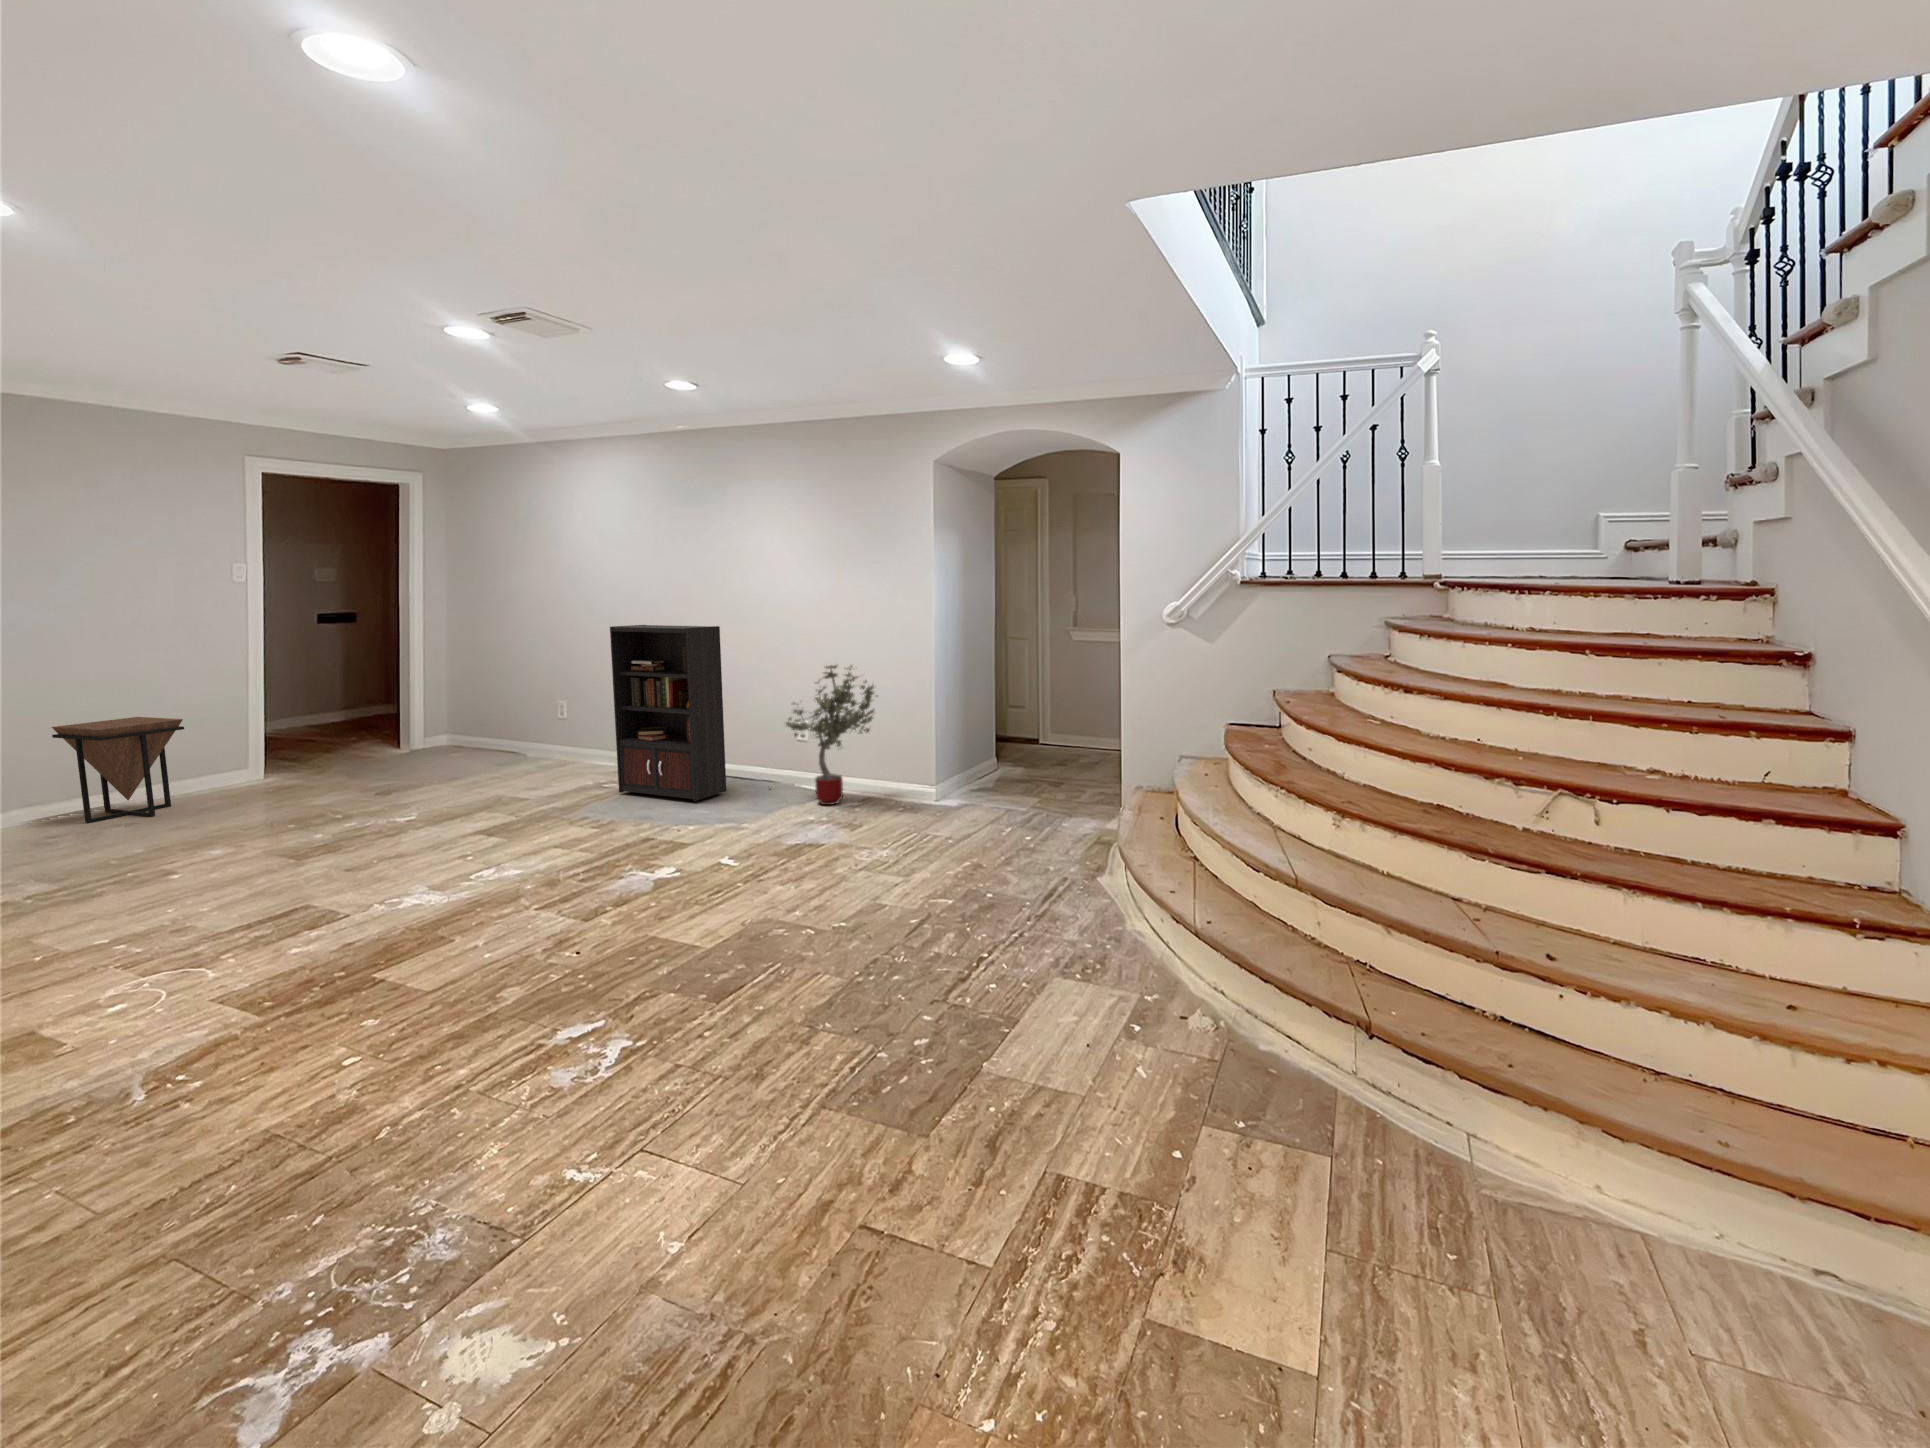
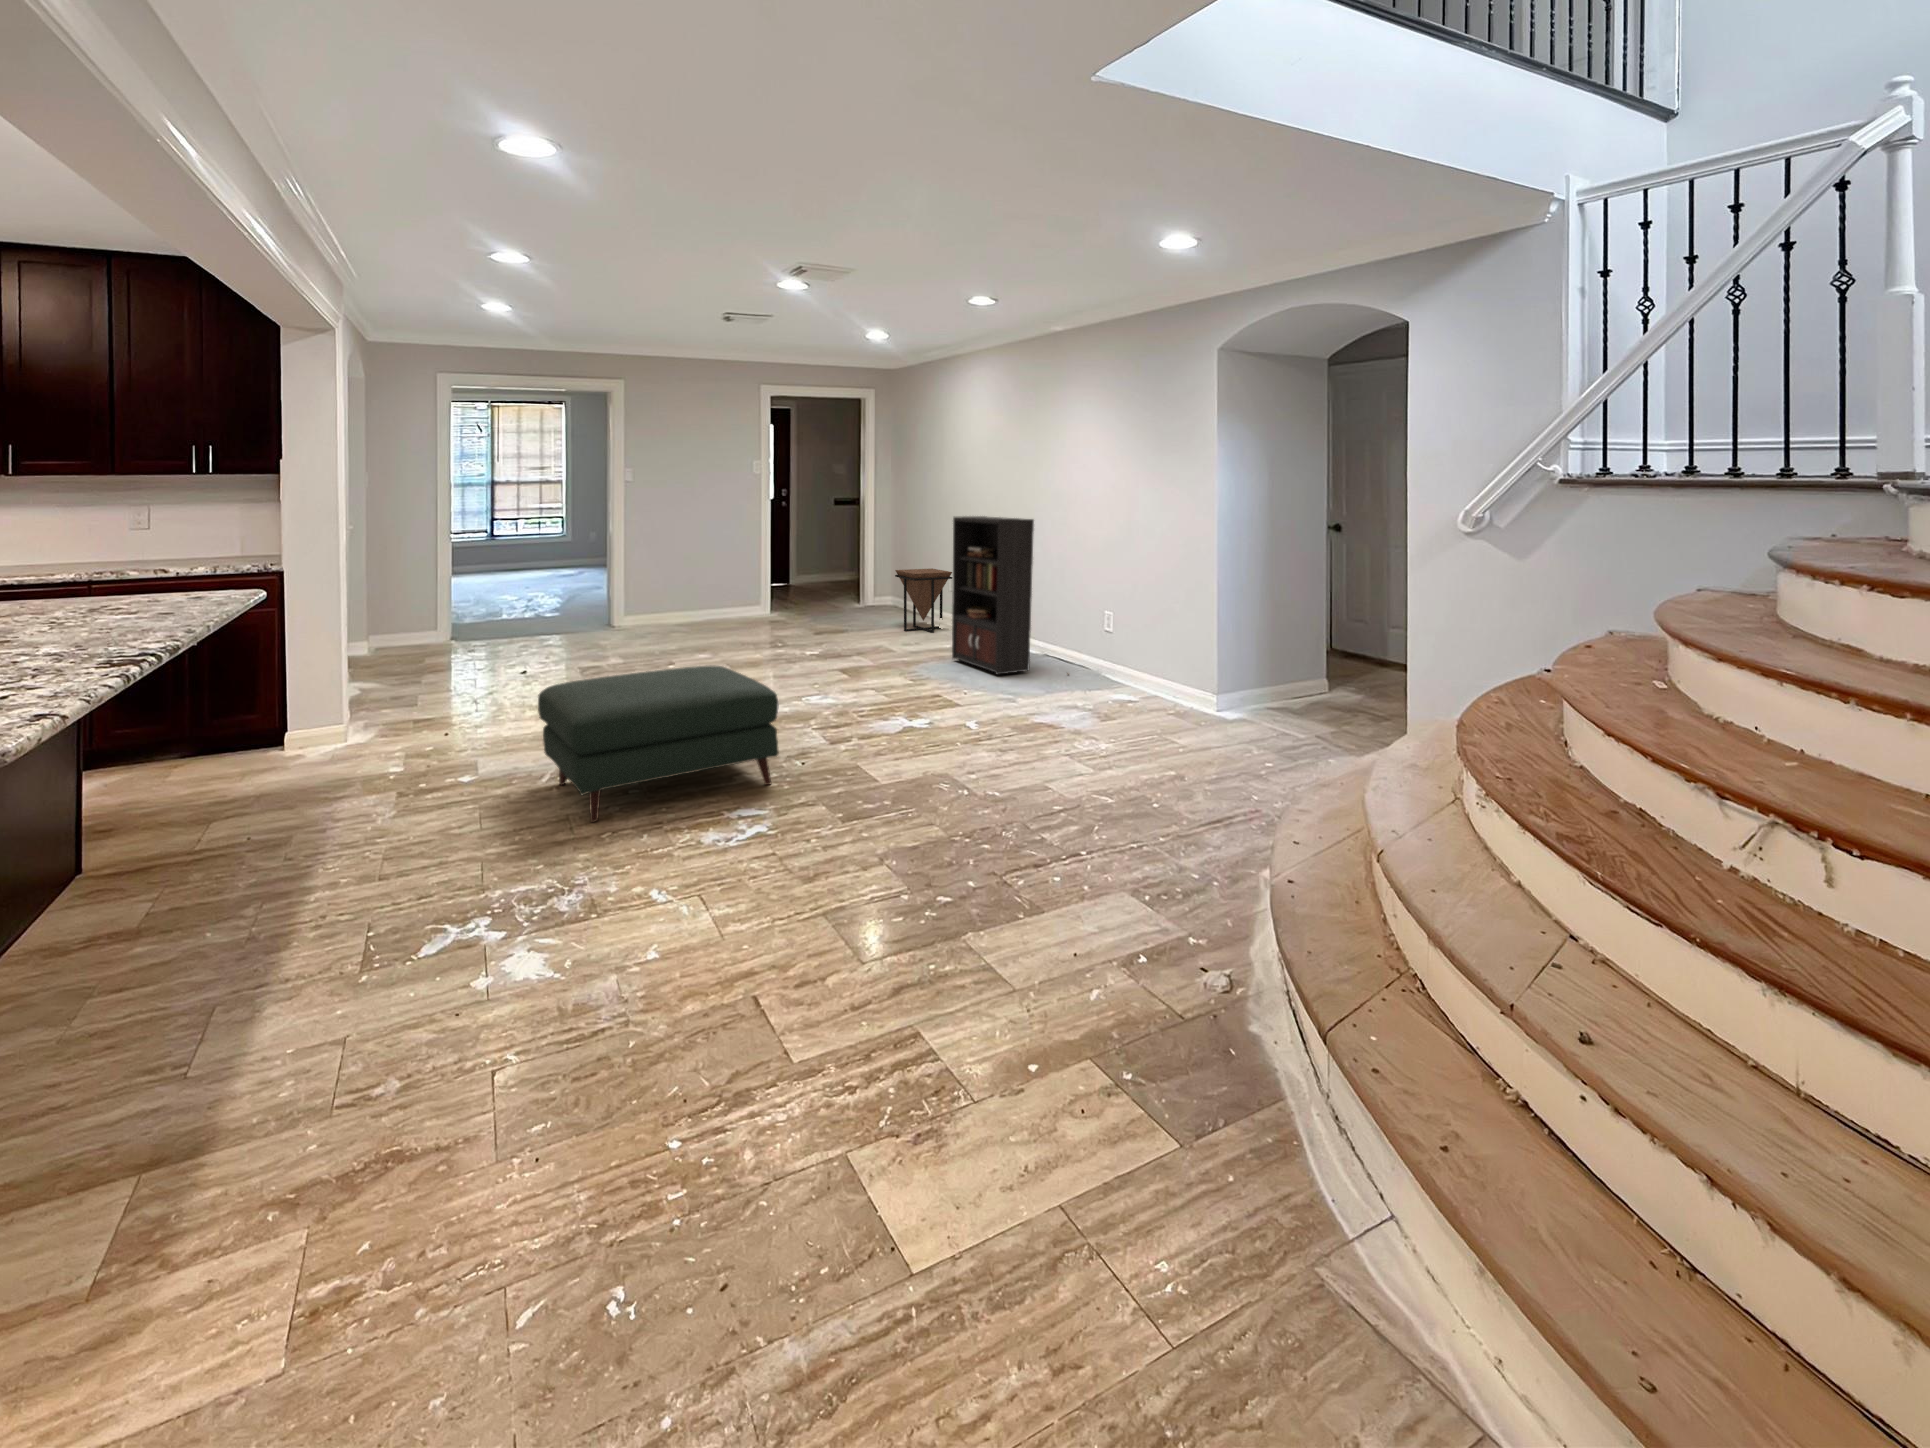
potted tree: present [786,665,877,805] -> none [1077,560,1160,697]
side table: present [52,717,184,823] -> present [895,568,952,633]
ottoman: none [128,848,576,1128] -> present [538,666,779,823]

